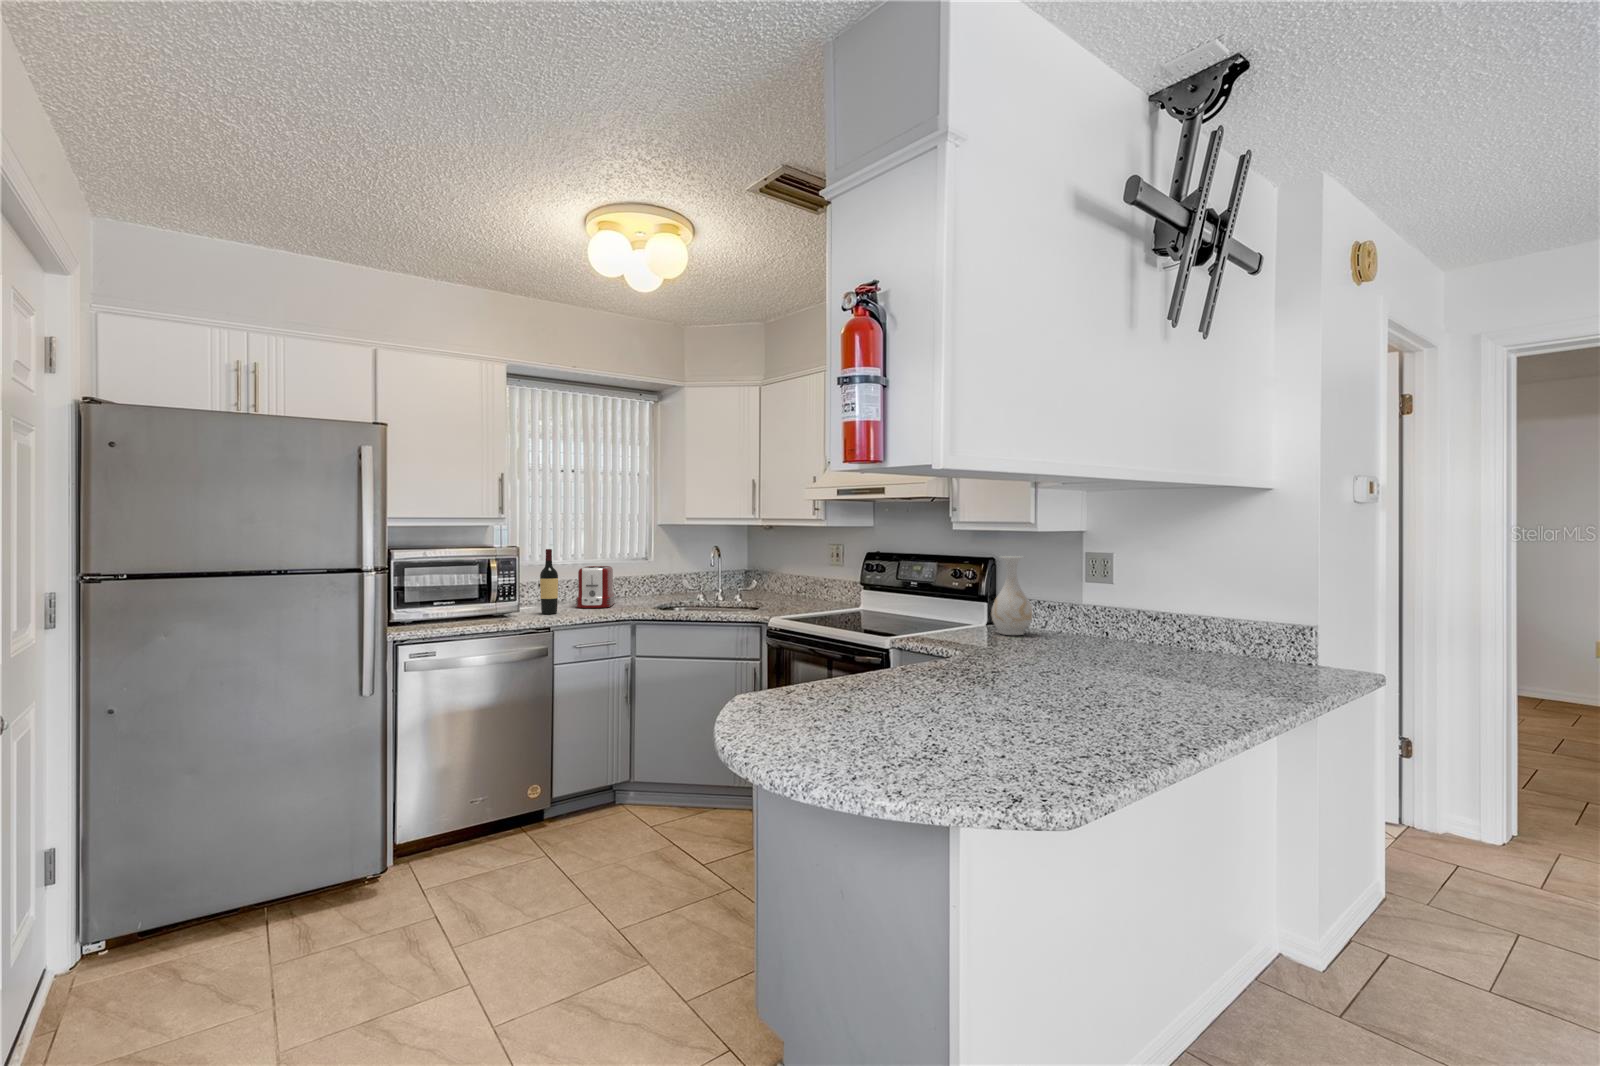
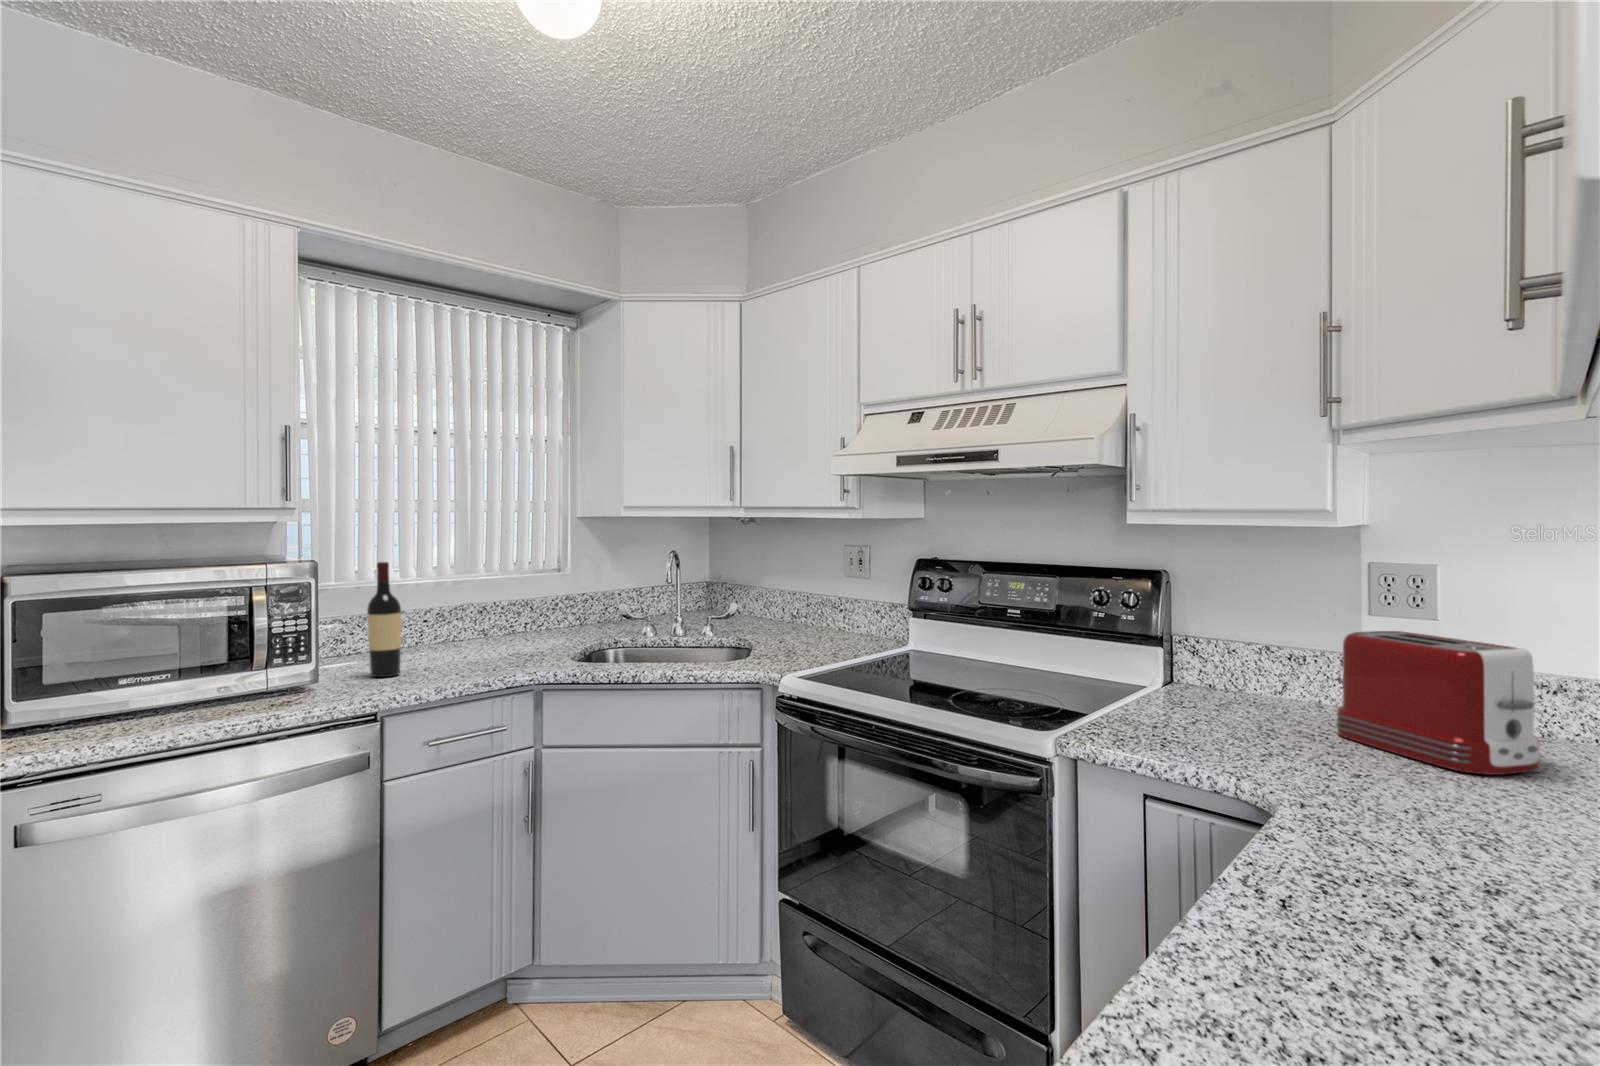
vase: present [991,556,1032,635] -> none [1196,569,1276,714]
toaster: present [576,566,615,608] -> present [1336,631,1540,775]

